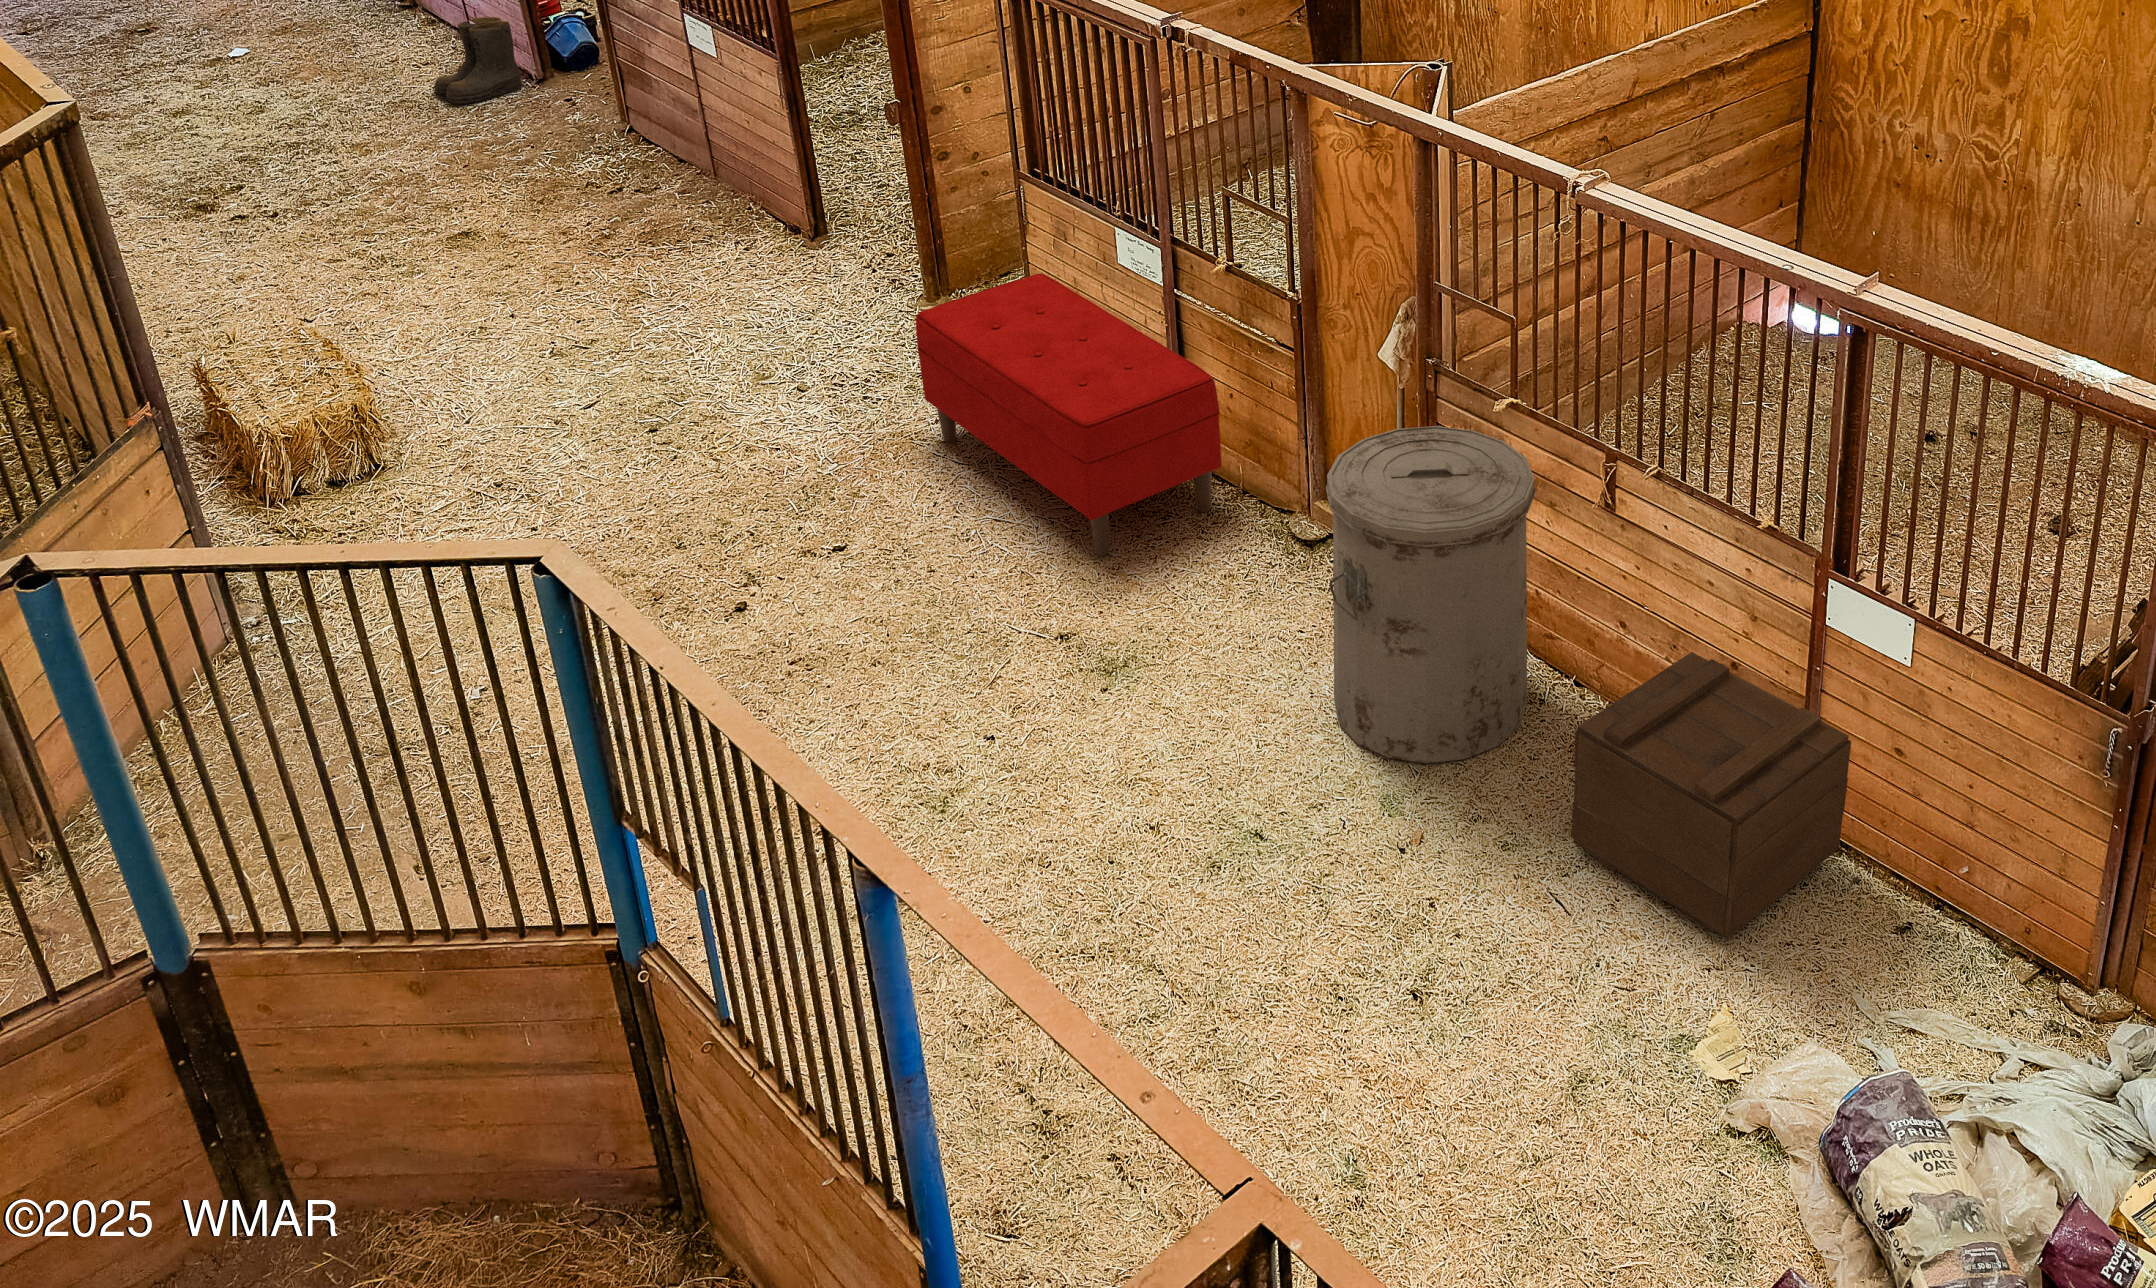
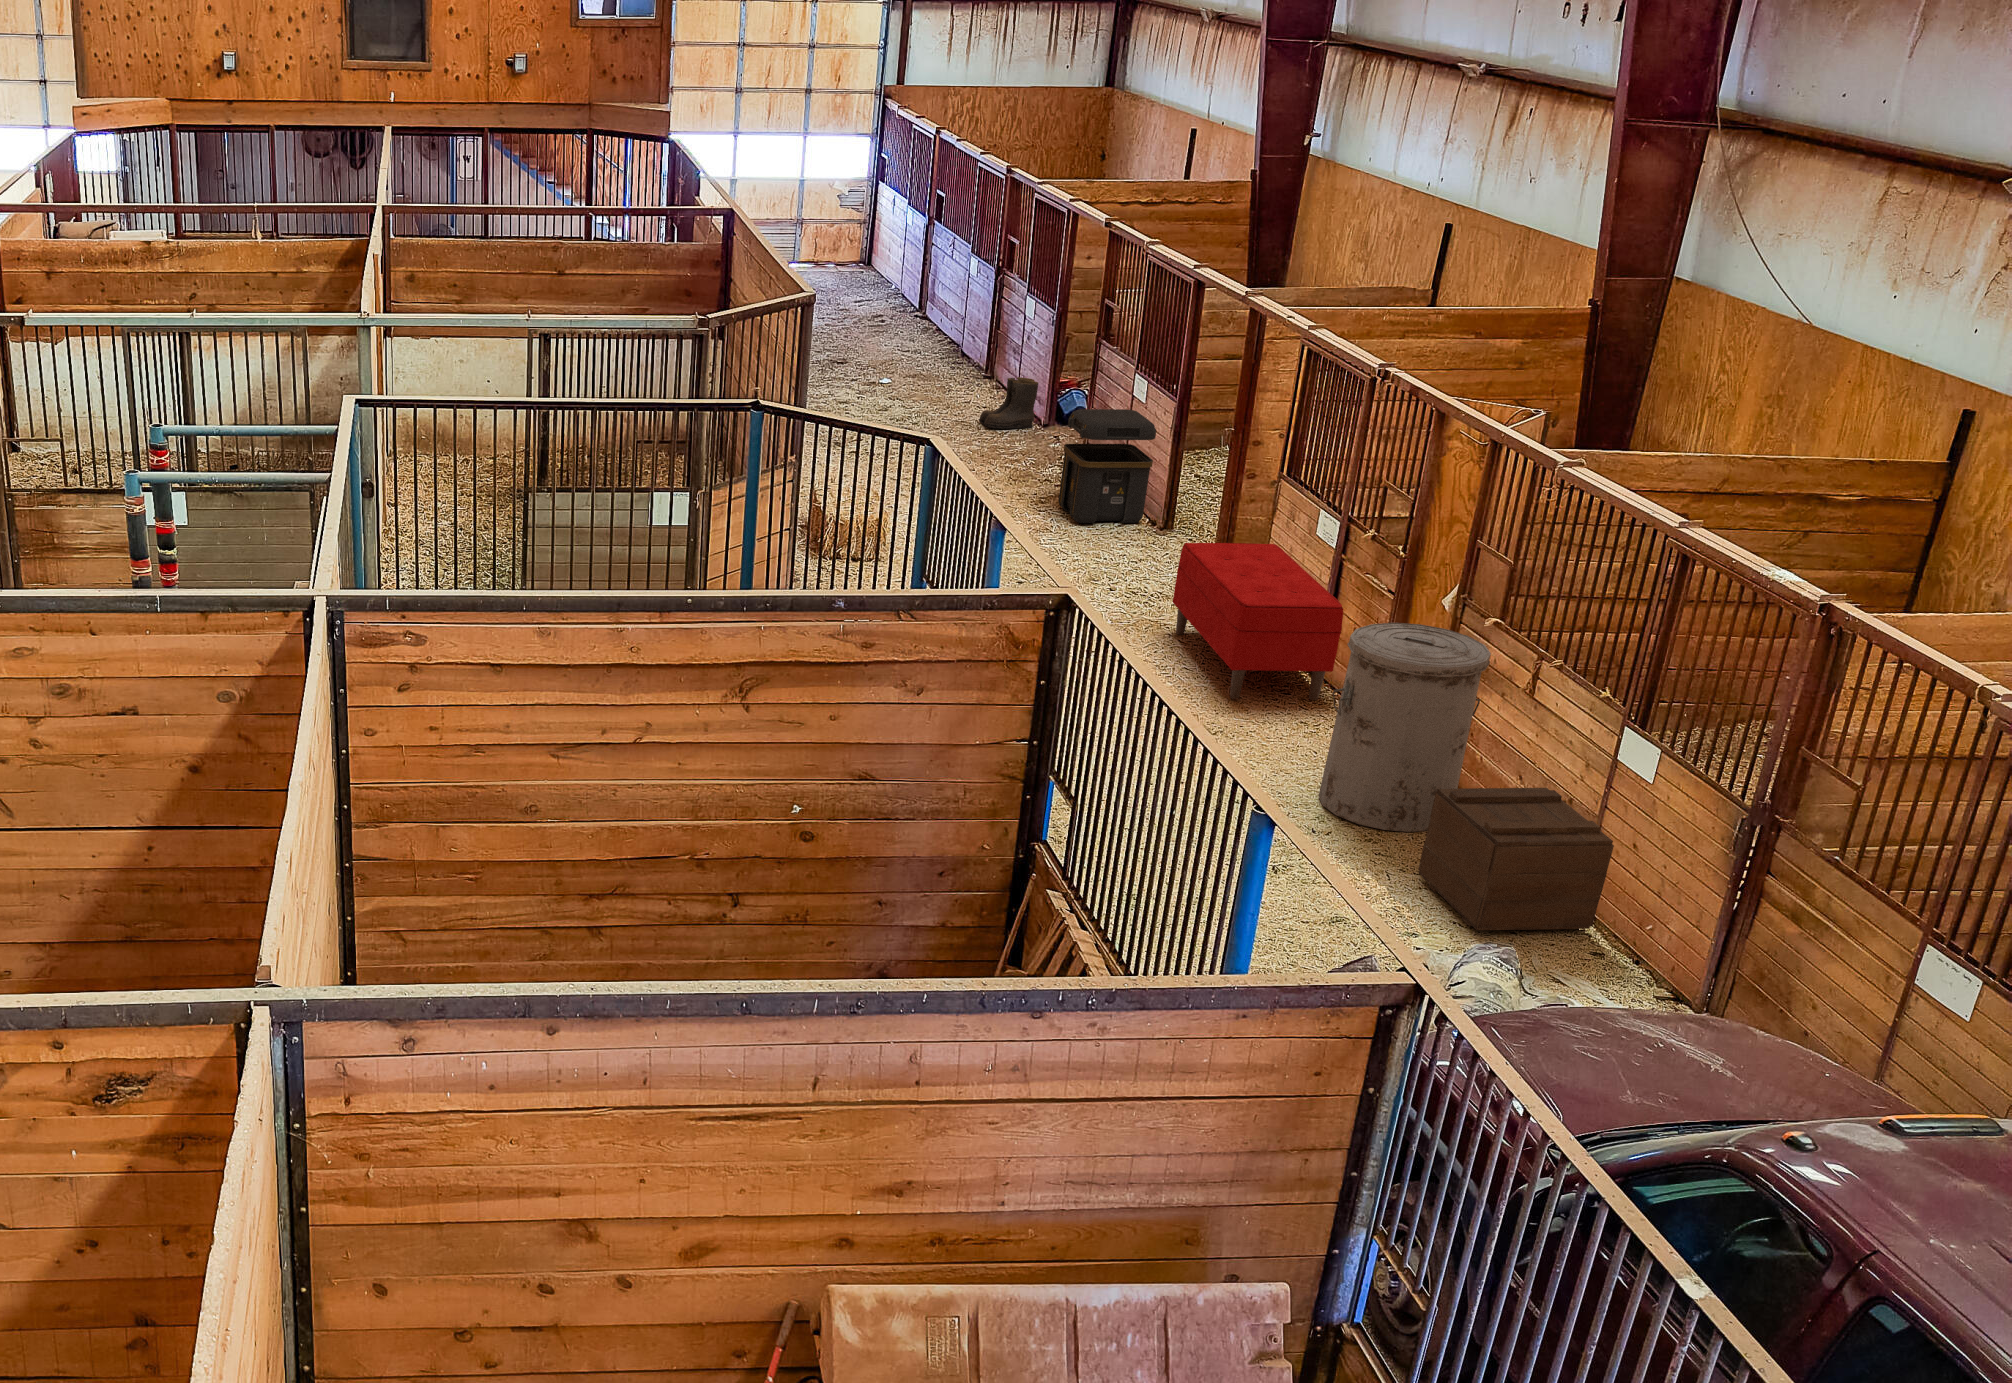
toolbox: none [611,70,775,258] -> present [1059,409,1156,523]

